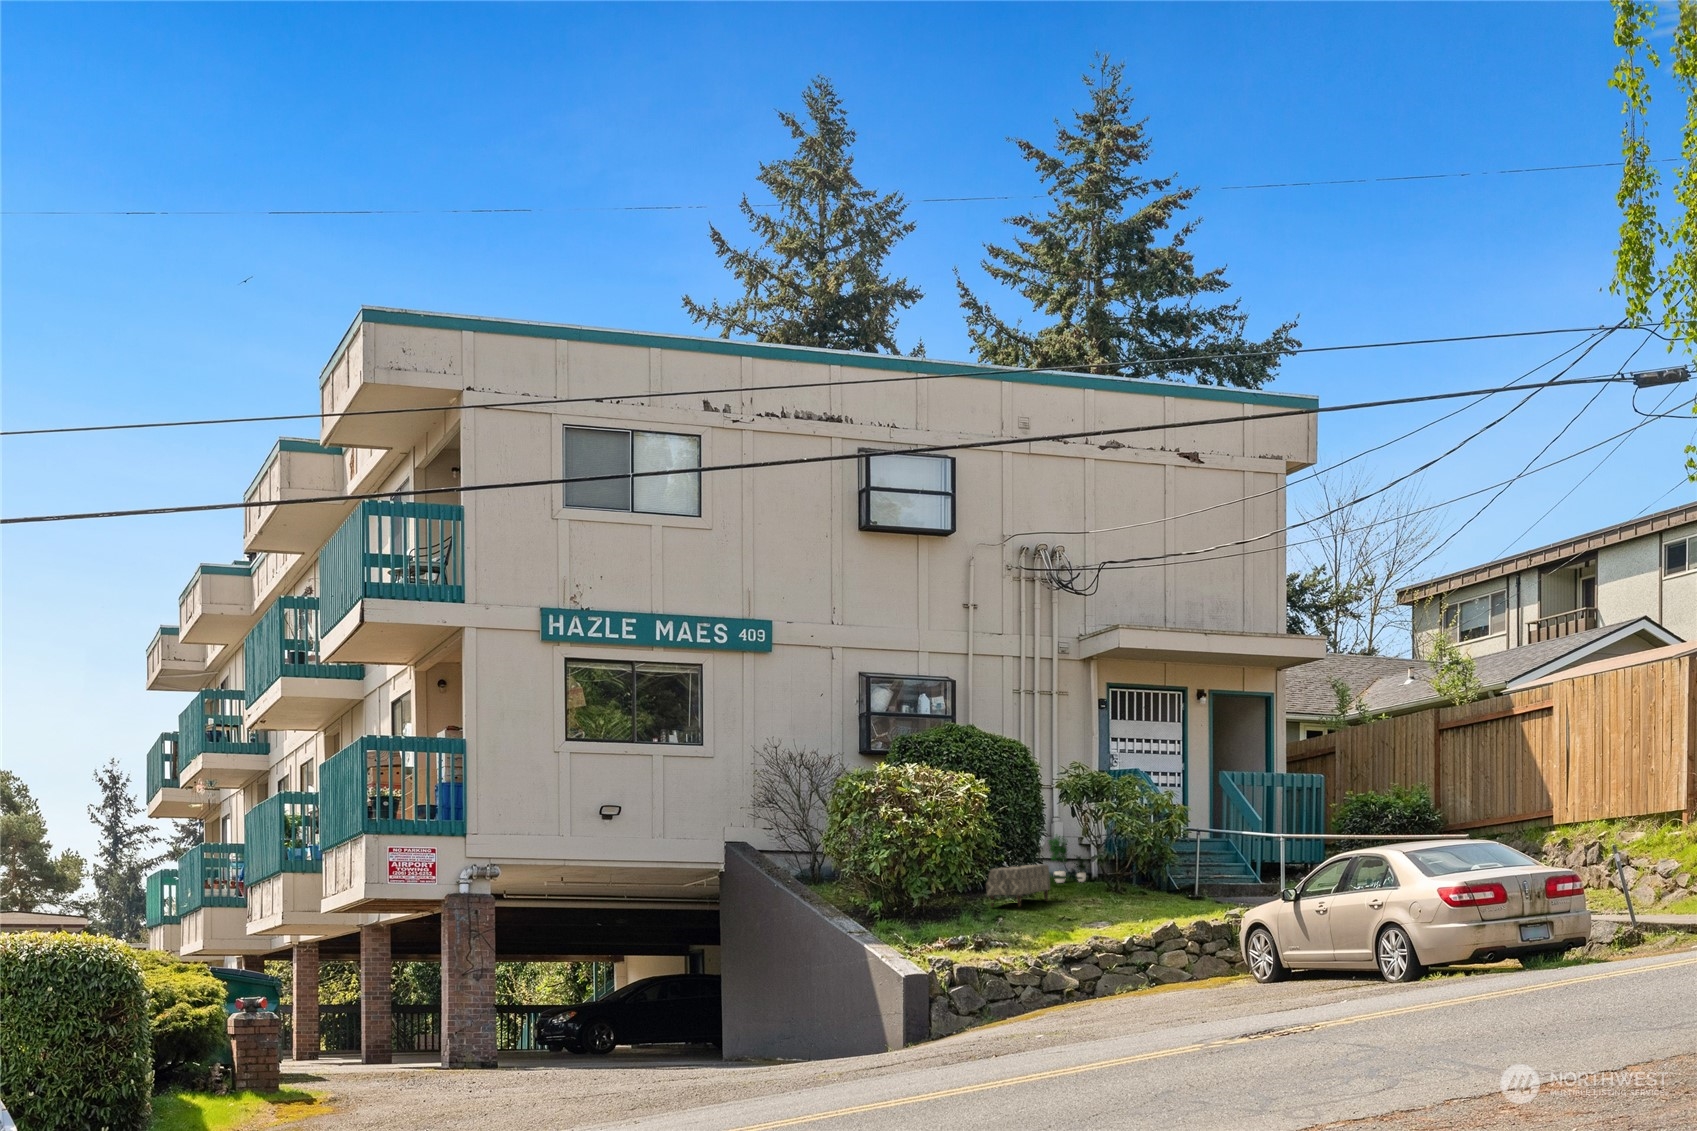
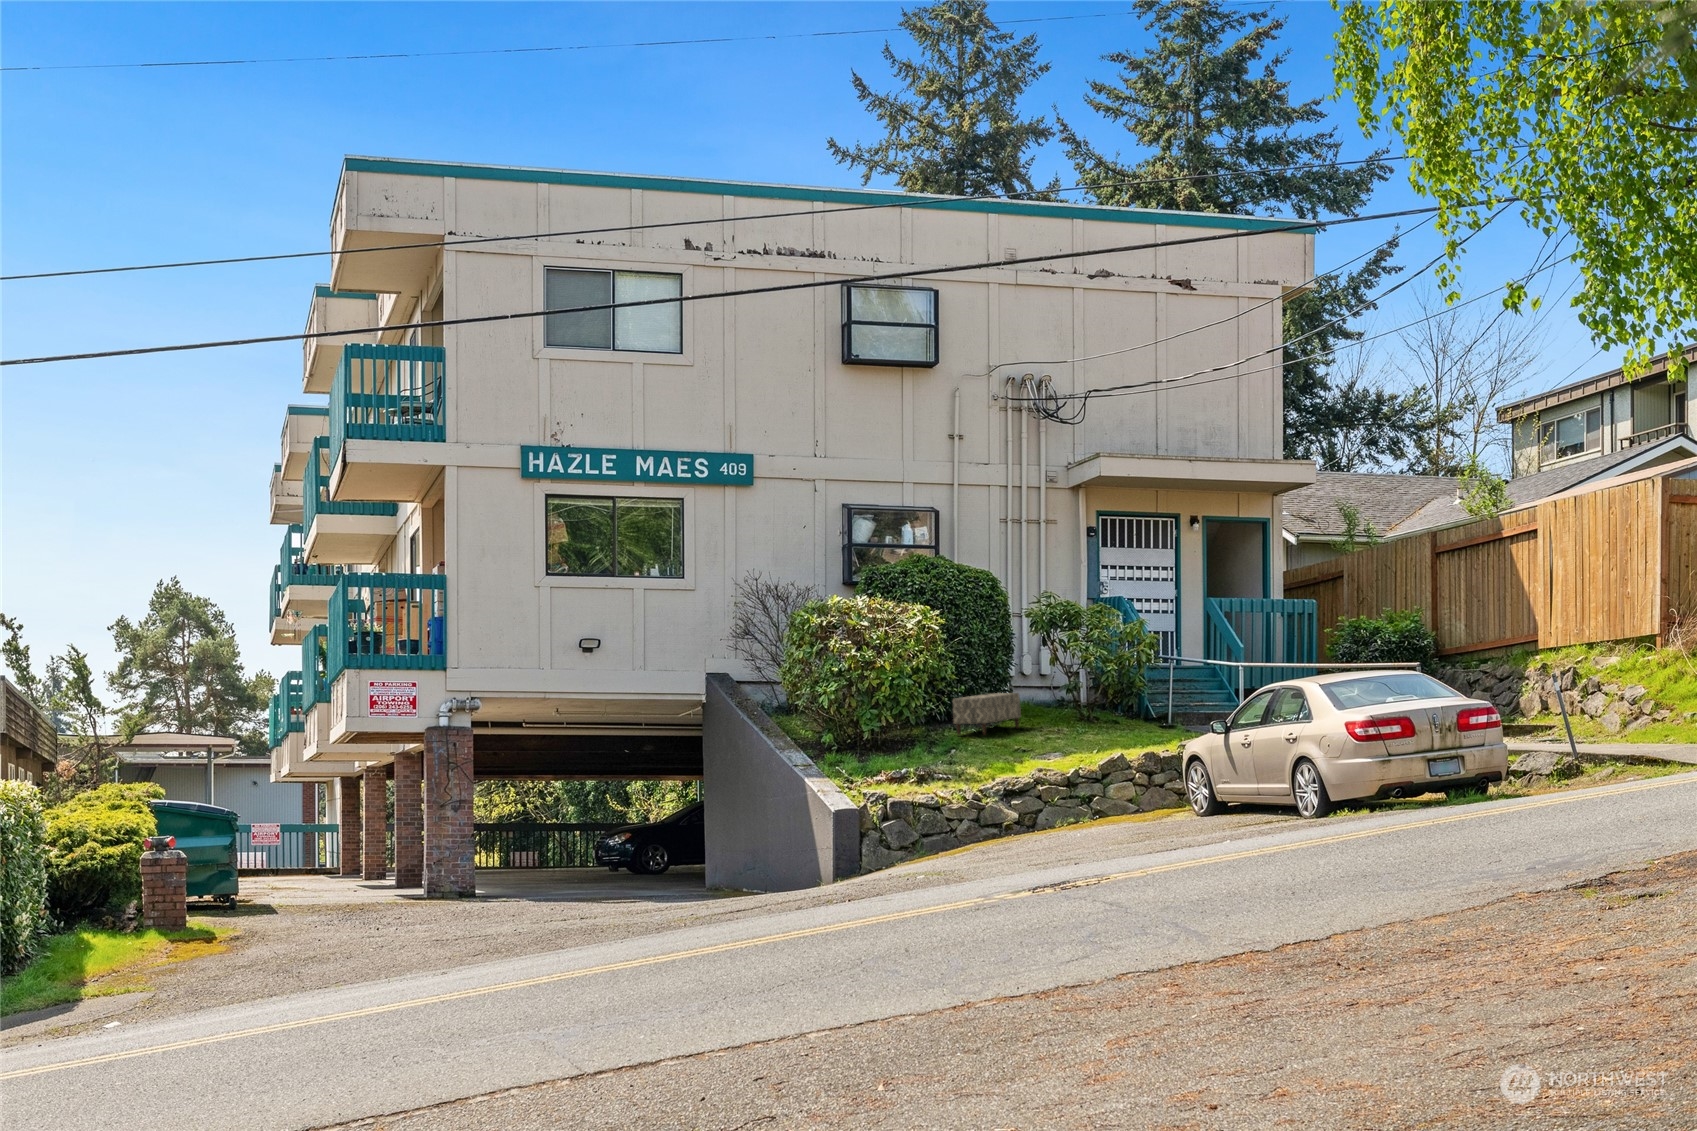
potted plant: present [1048,836,1087,883] -> none [1031,660,1076,709]

